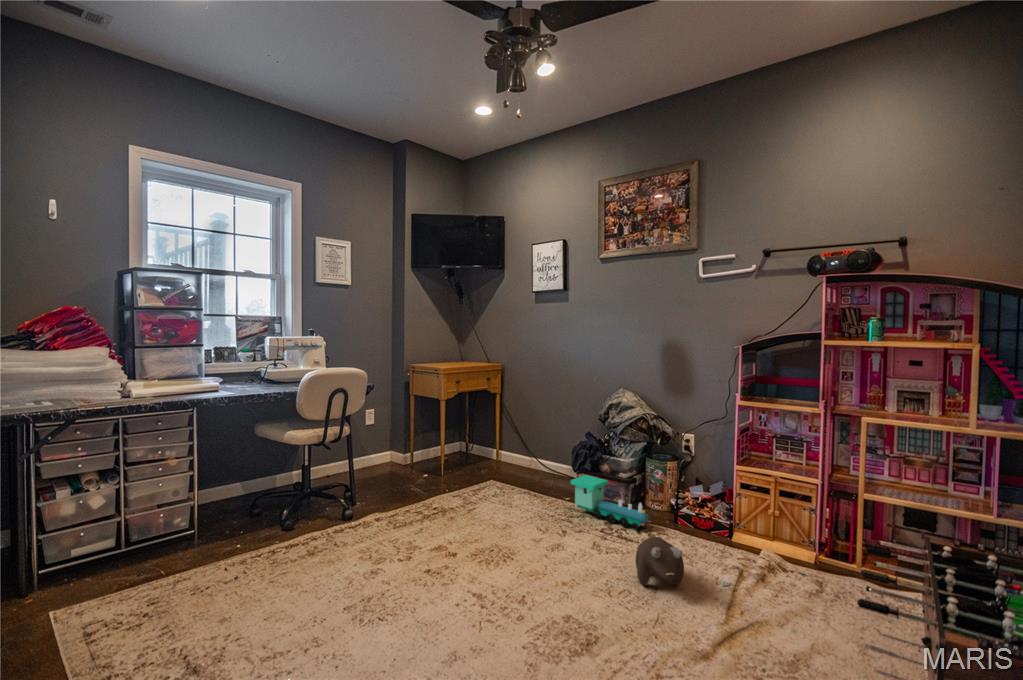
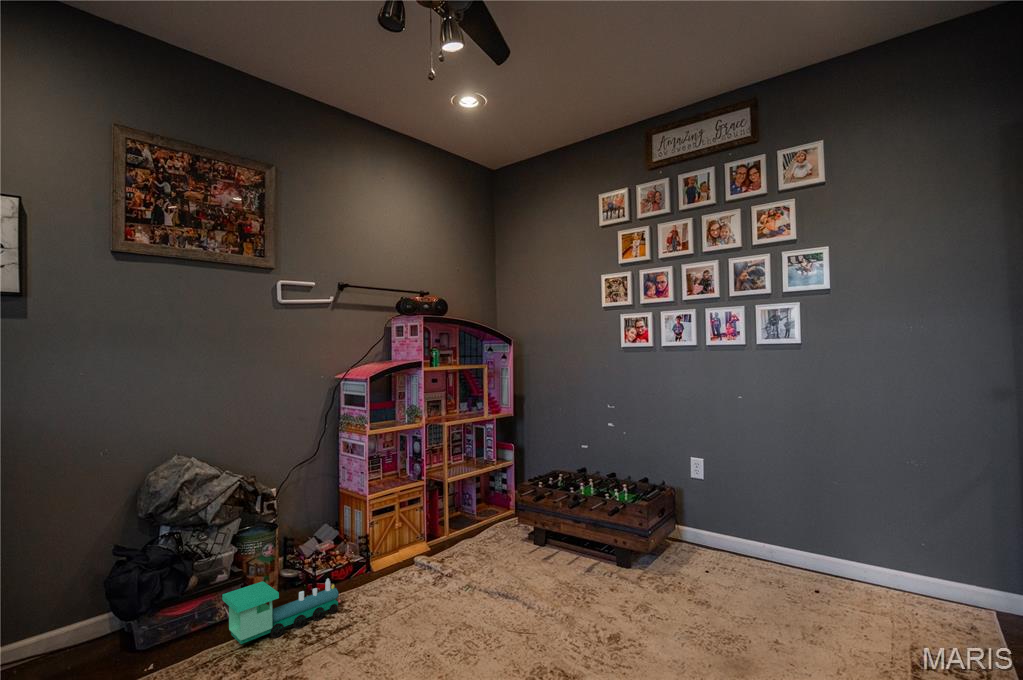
plush toy: present [636,537,684,586] -> none [424,565,494,624]

